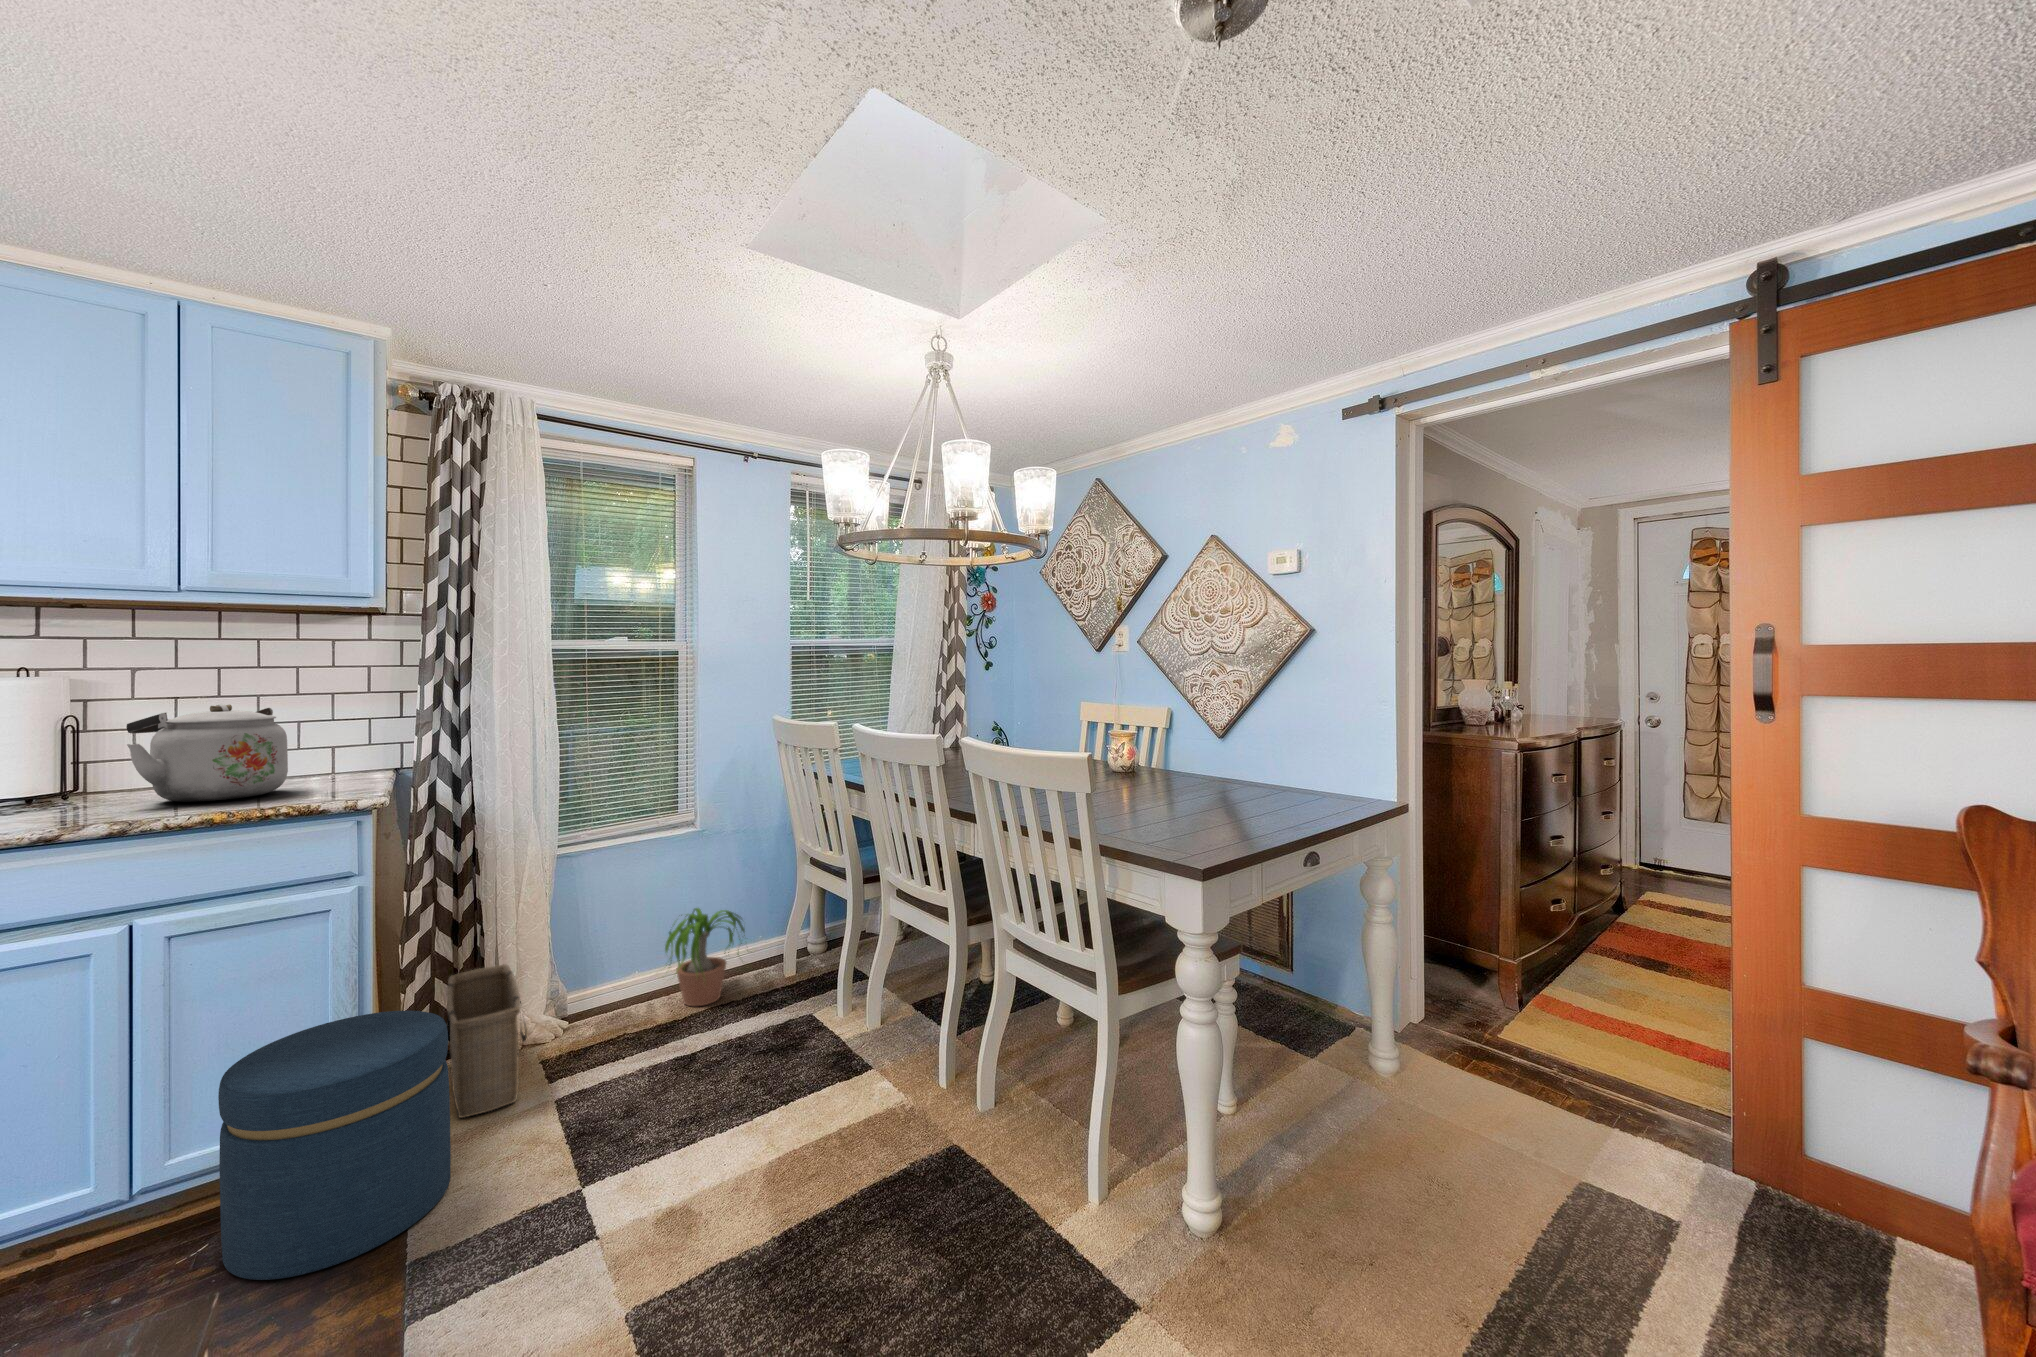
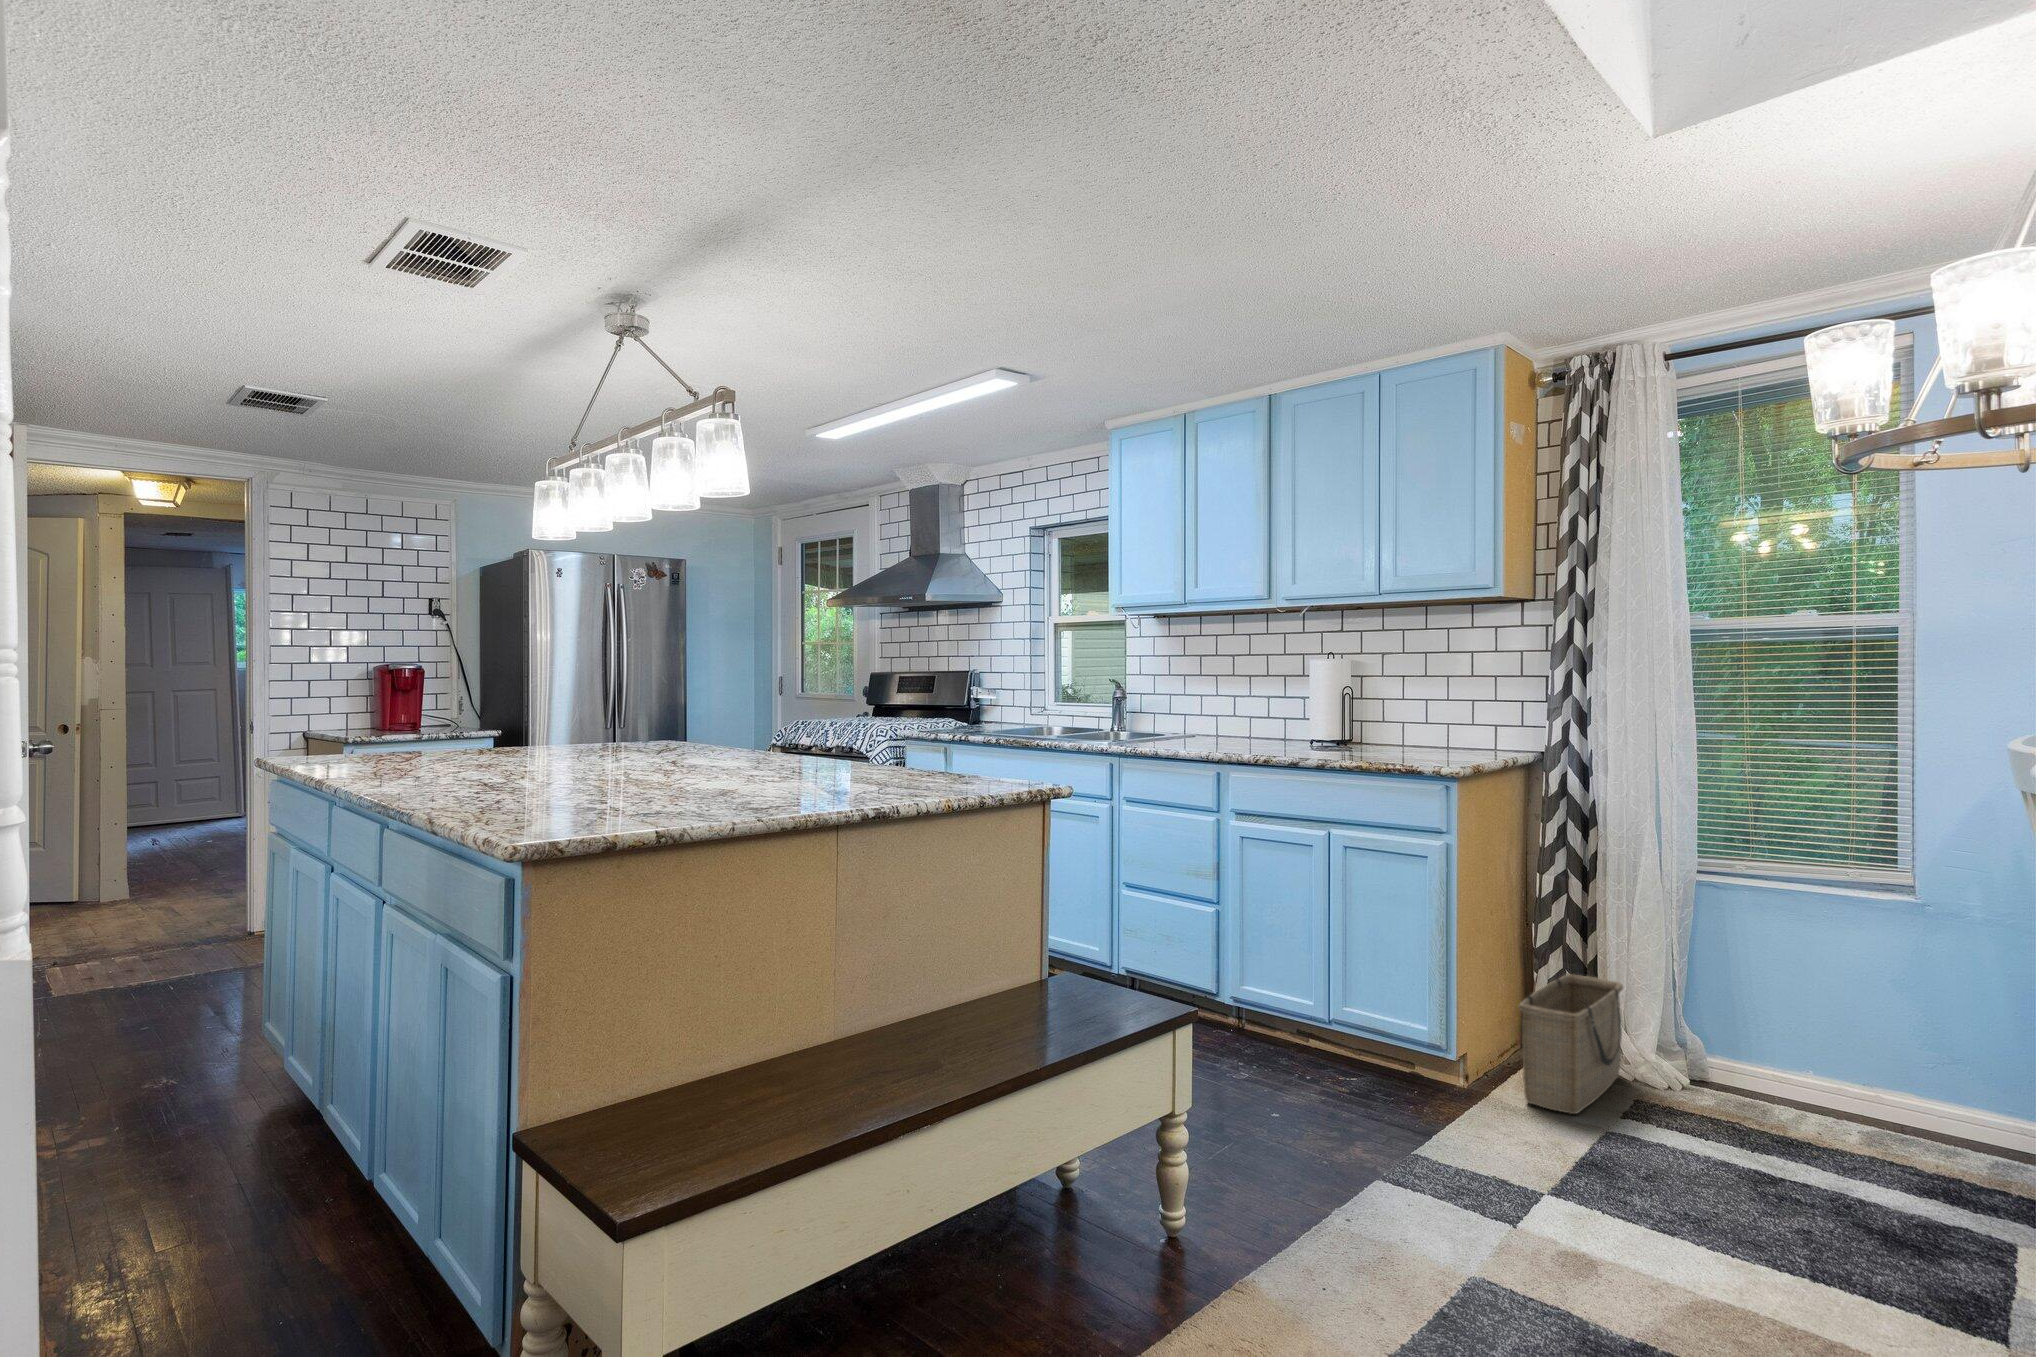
kettle: present [126,704,288,802] -> none [1339,686,1437,762]
potted plant: present [665,908,745,1006] -> none [1794,1002,1994,1146]
ottoman: present [218,1011,451,1280] -> none [1329,955,1482,1142]

